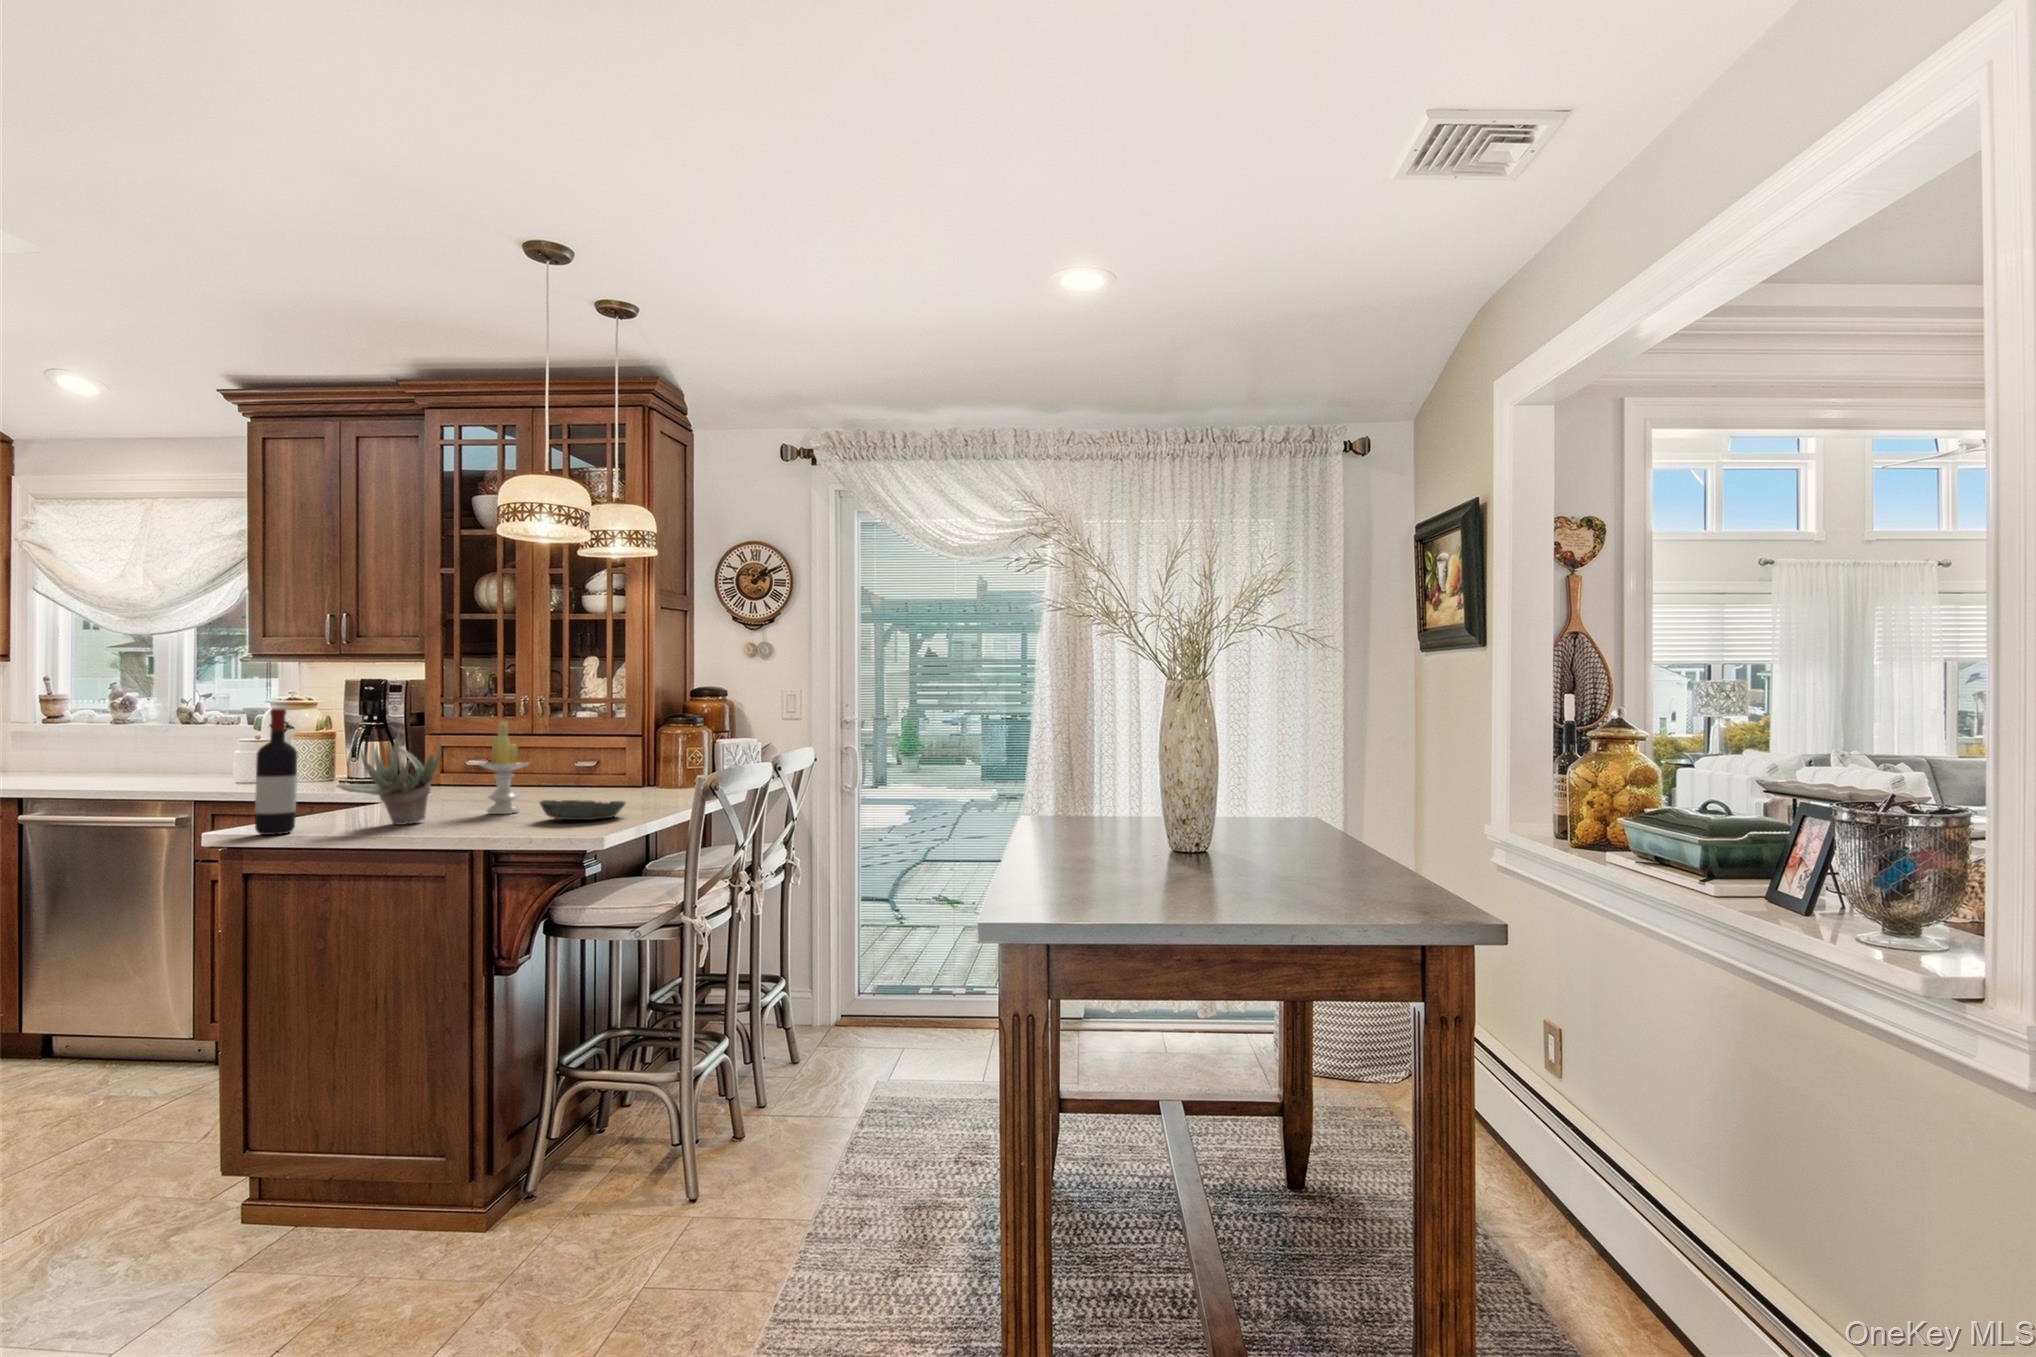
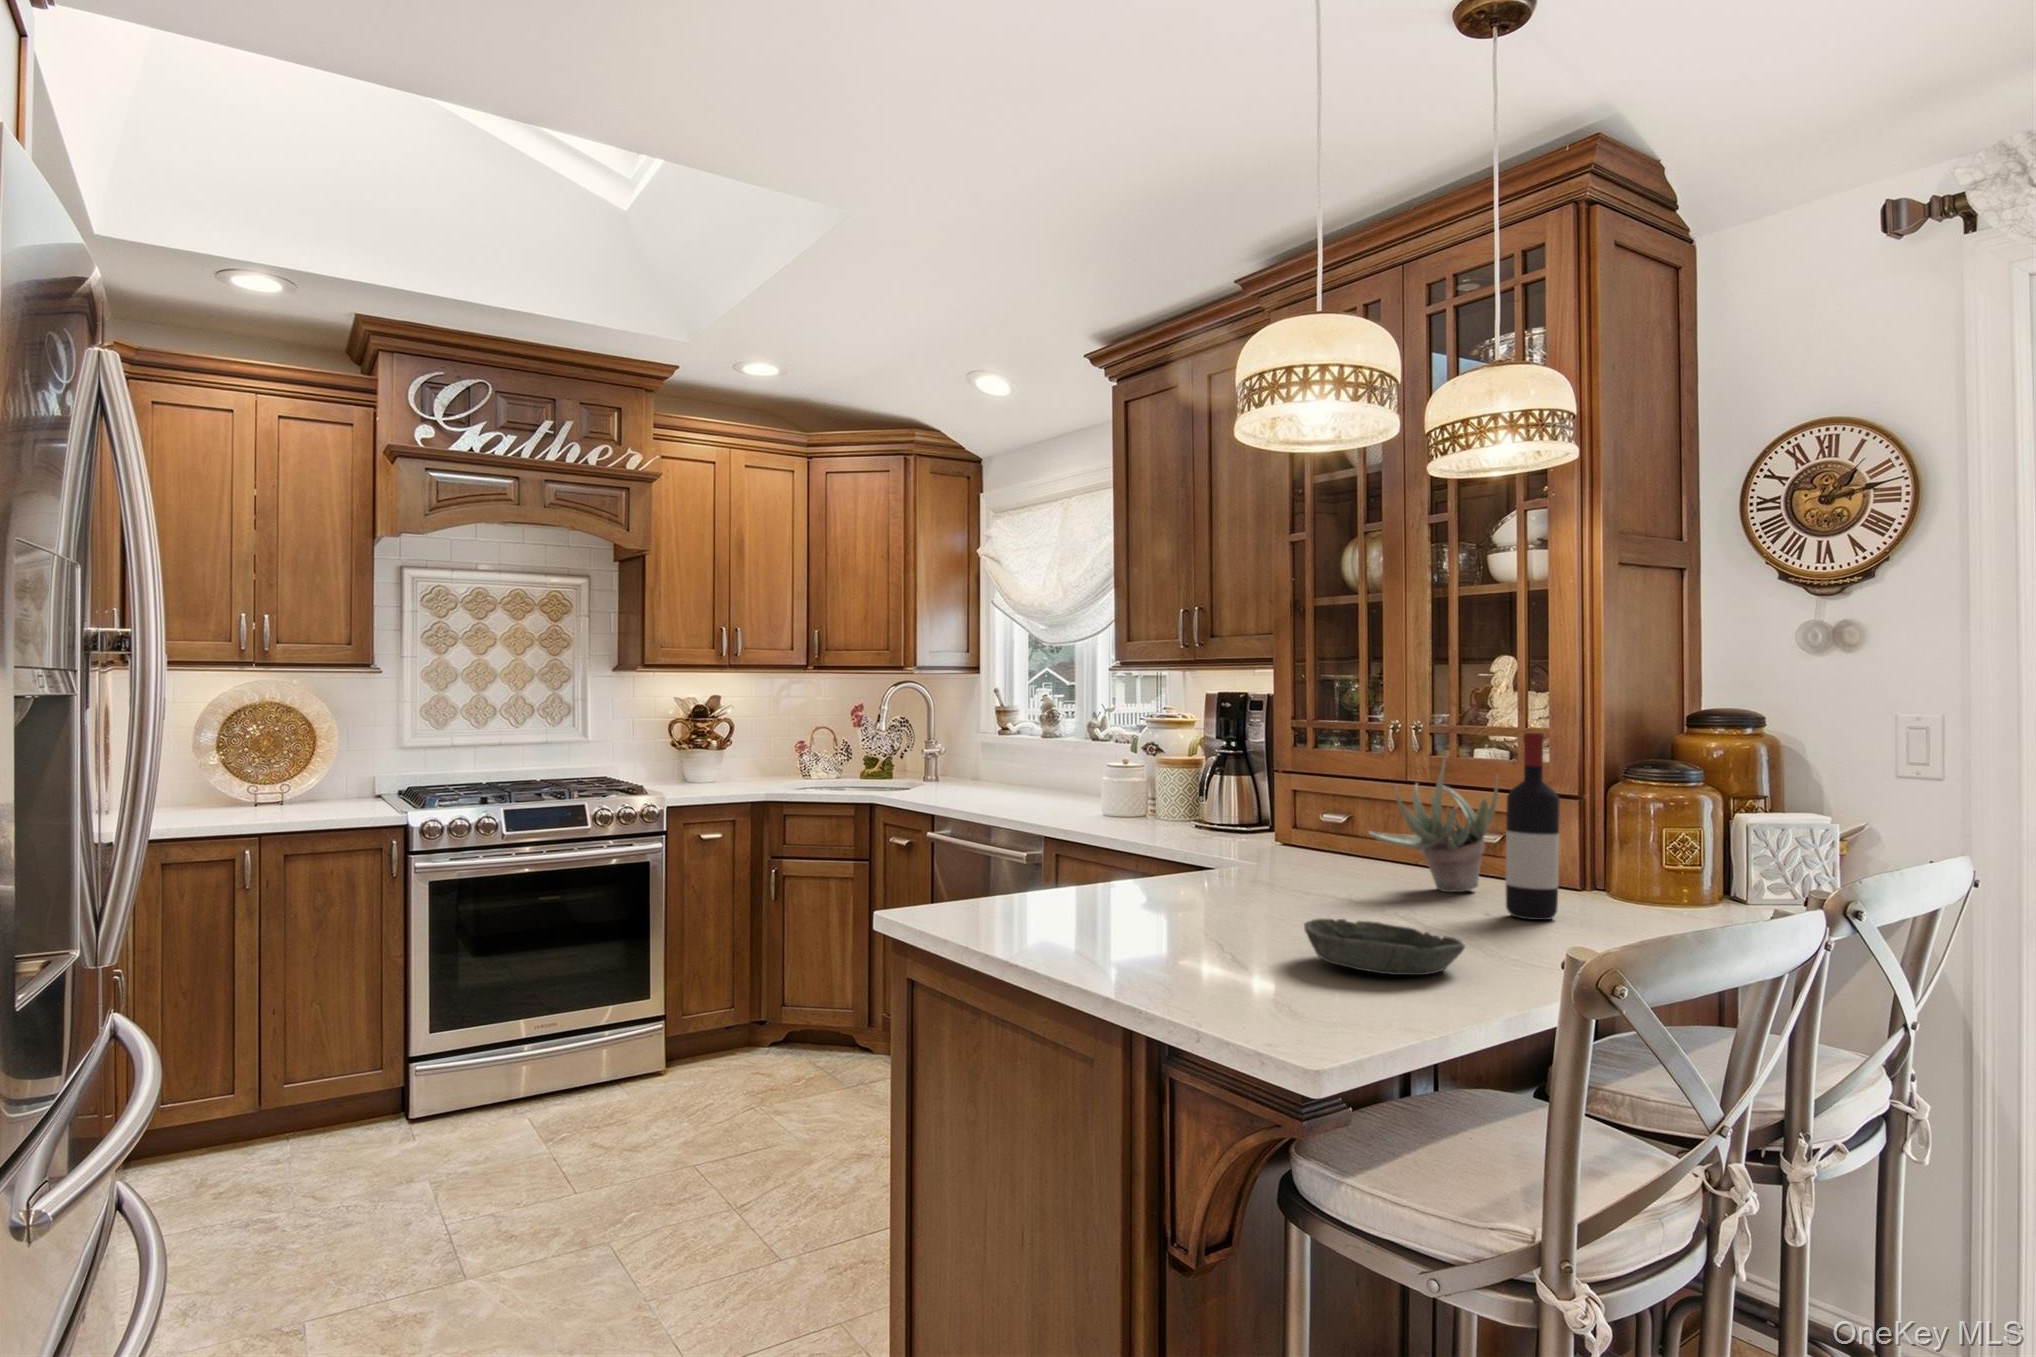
wine bottle: present [255,709,297,835] -> present [1506,733,1560,920]
candle: present [479,722,529,814] -> none [1249,766,1329,927]
succulent plant: present [337,728,441,825] -> present [1368,759,1498,892]

